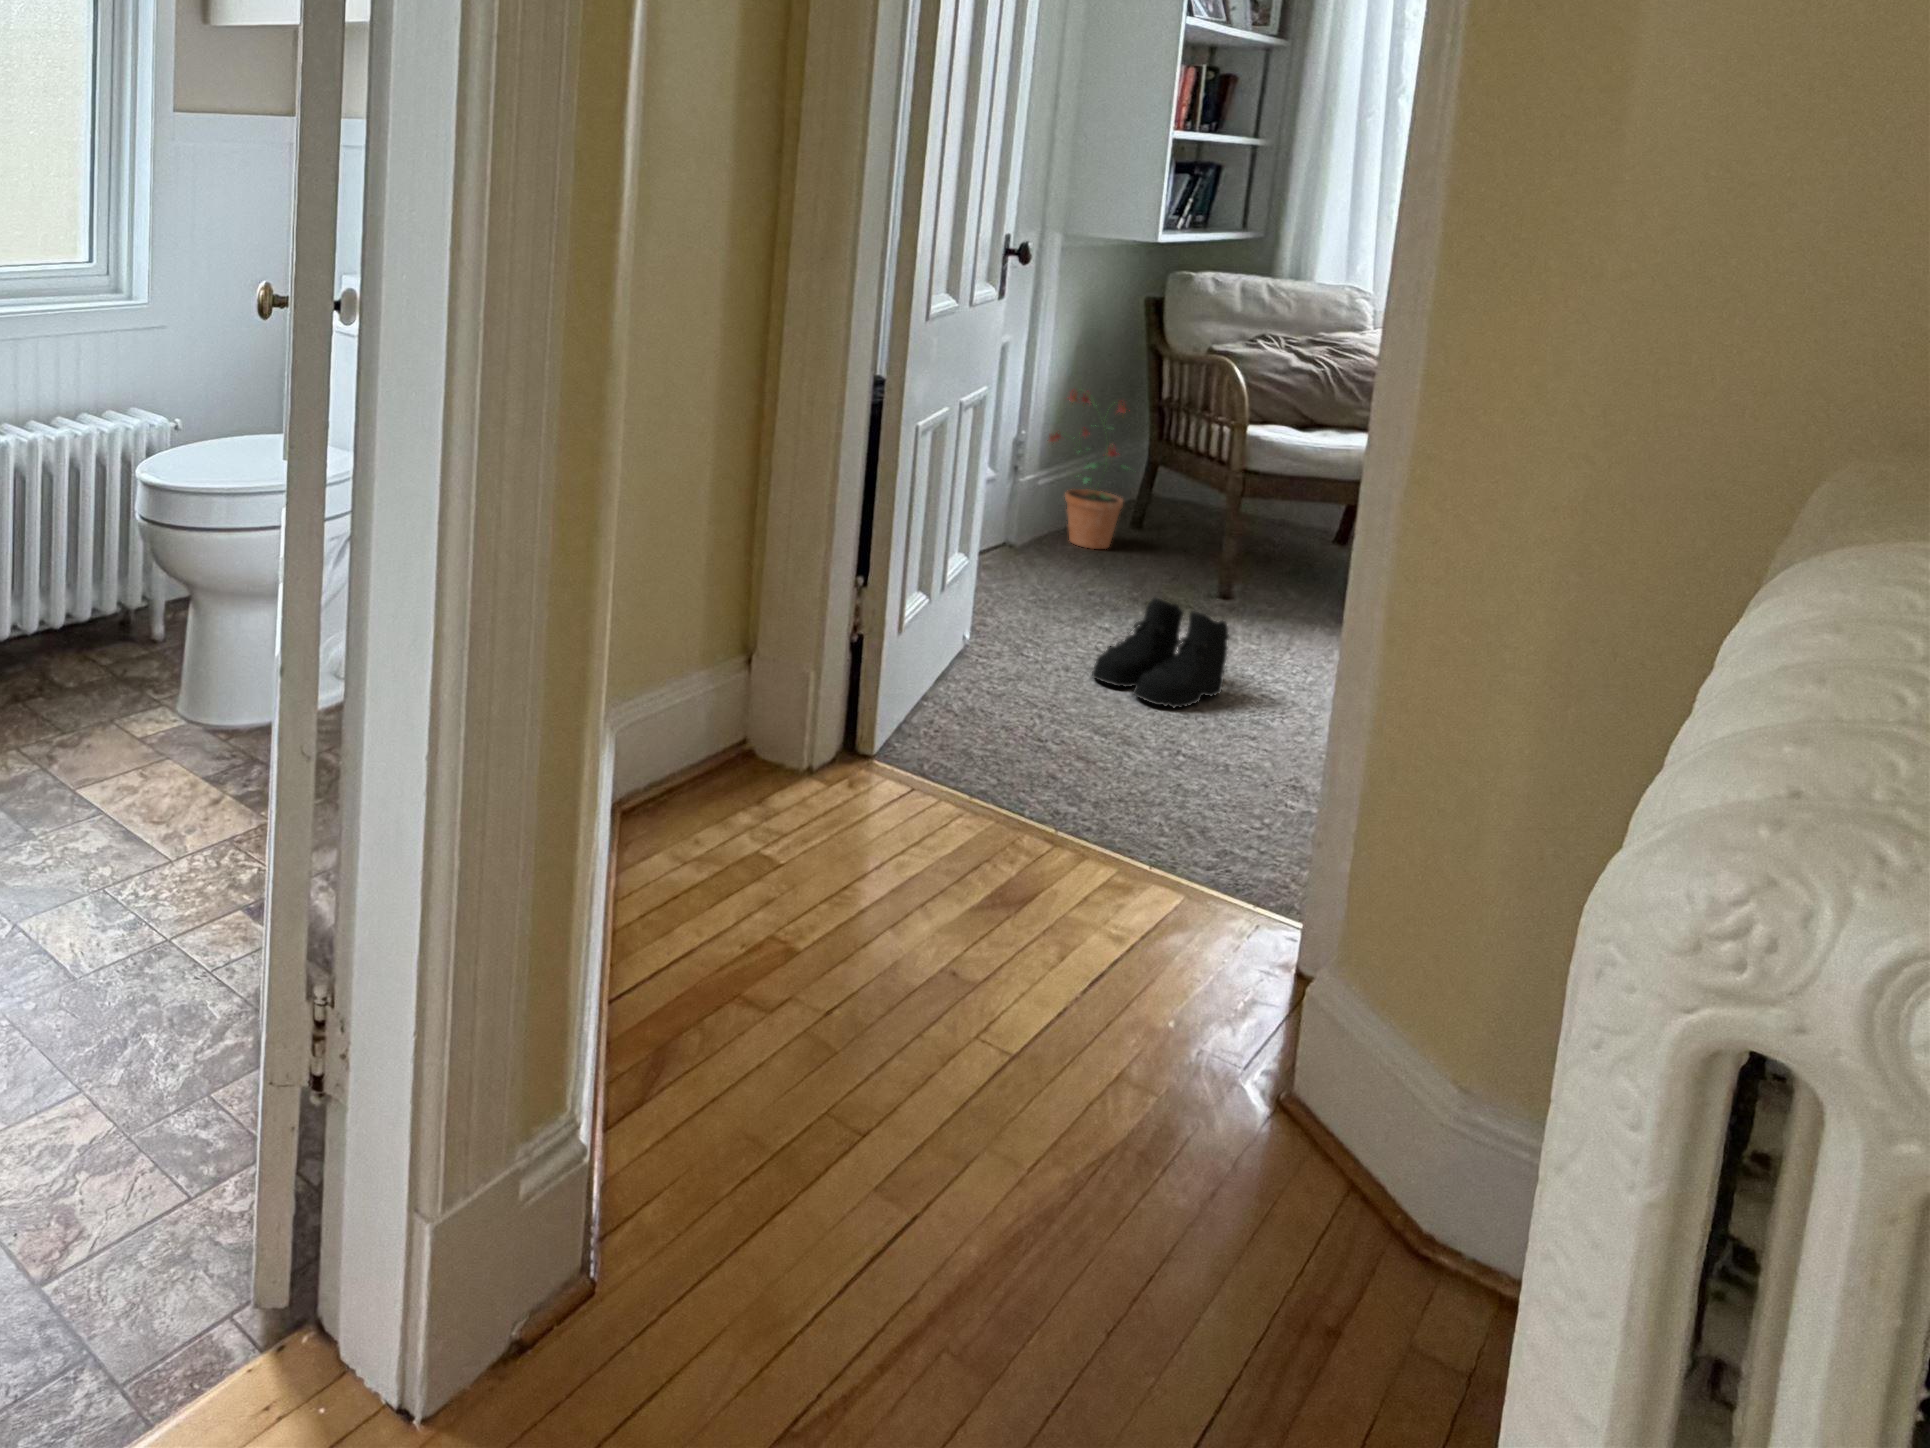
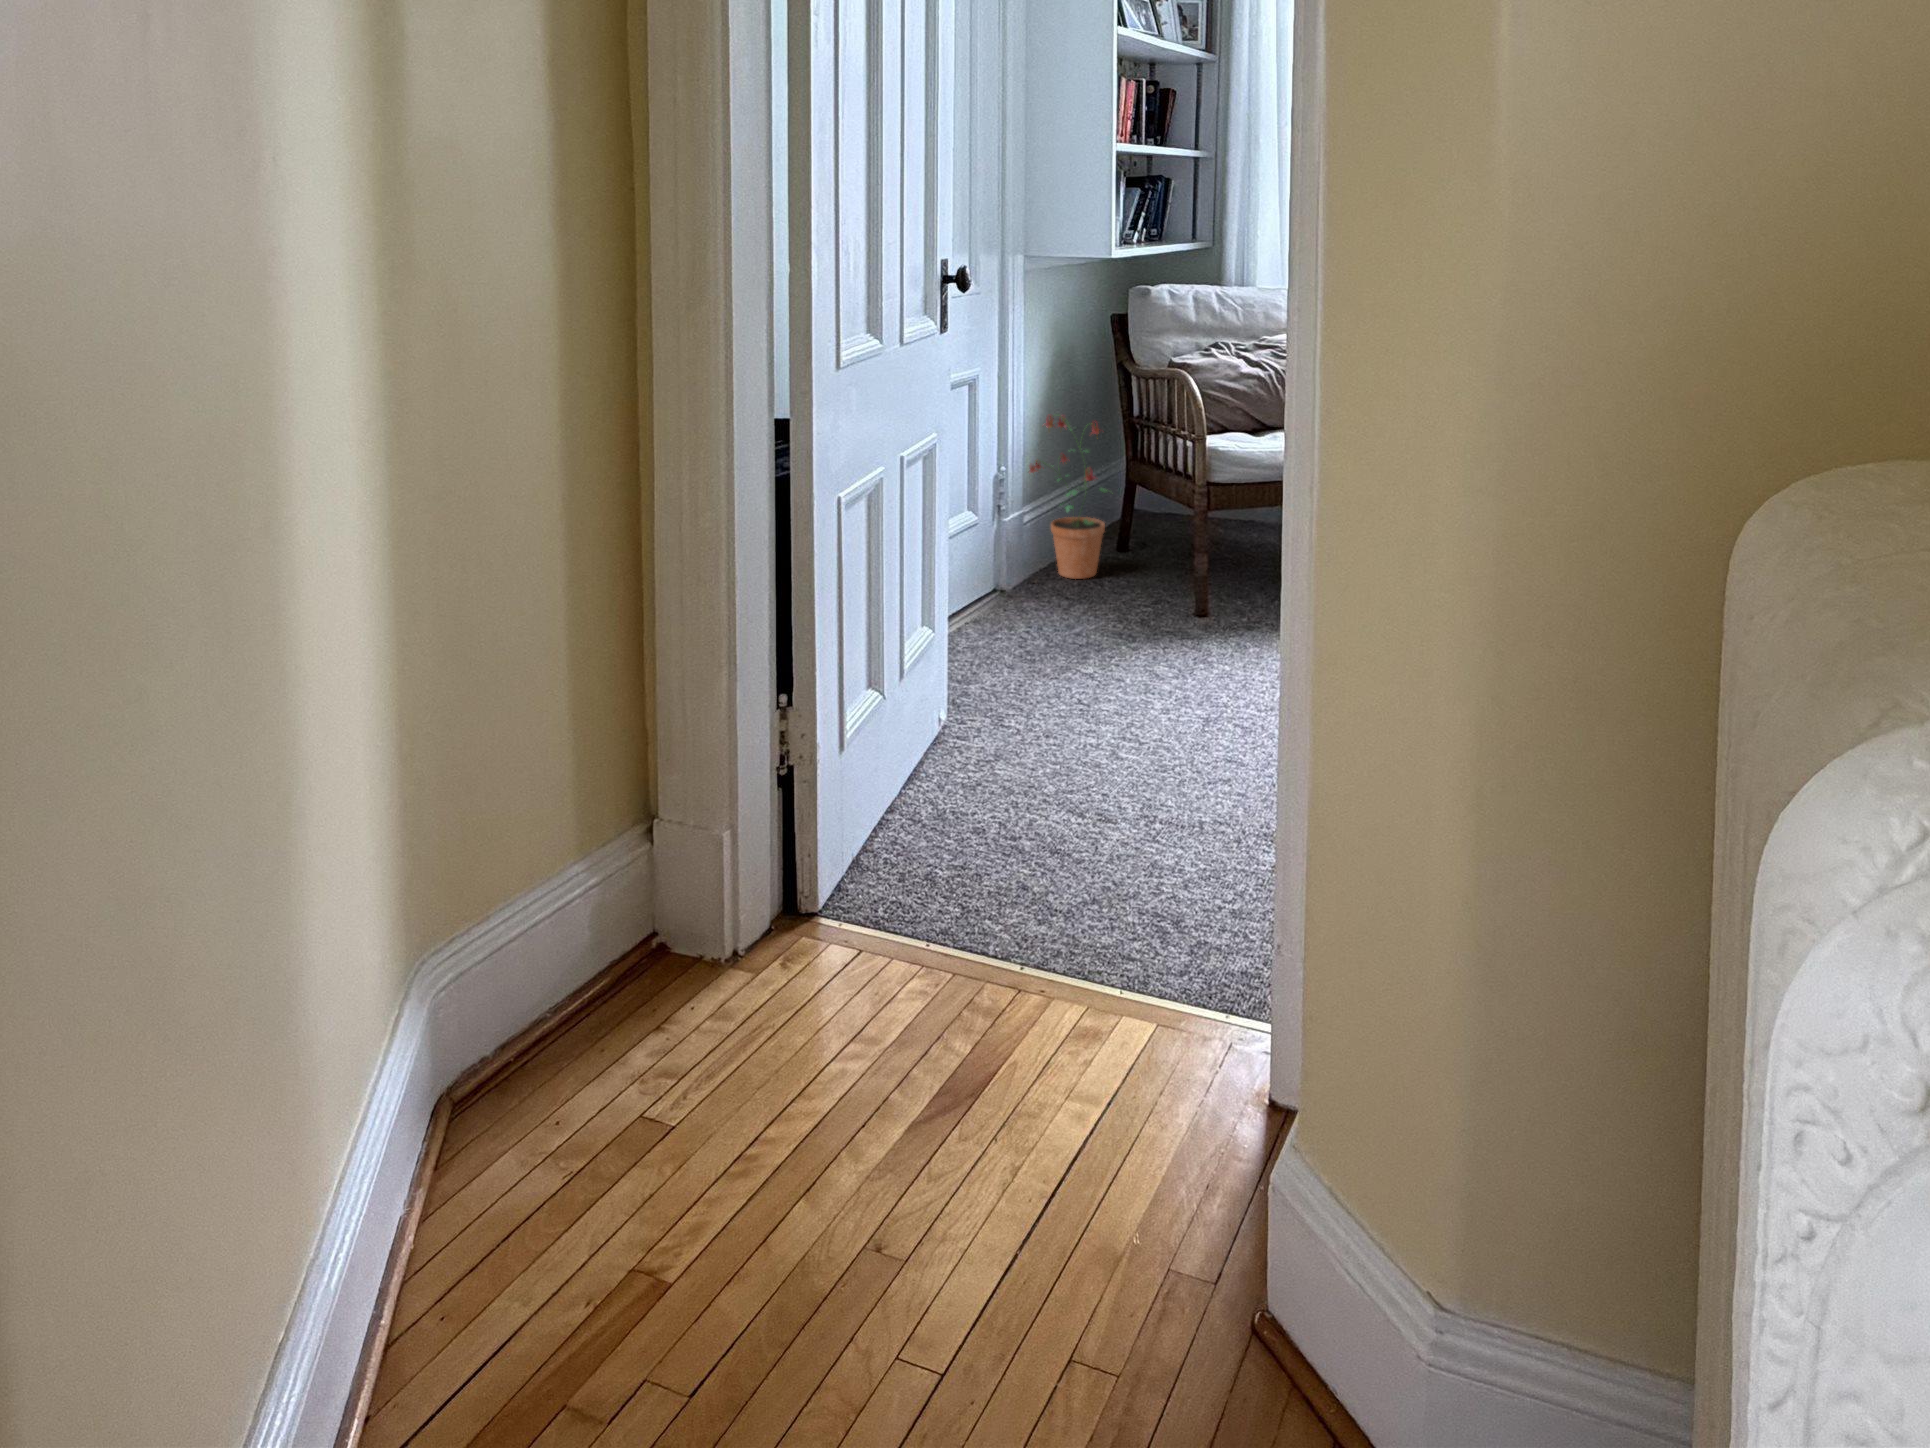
boots: present [1092,597,1229,708] -> none [1072,636,1200,759]

